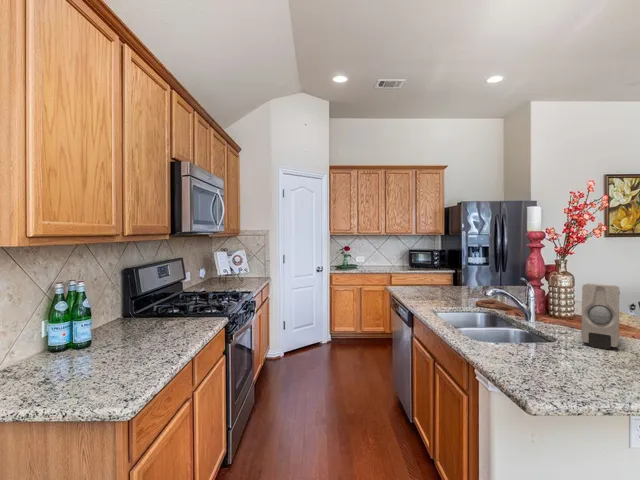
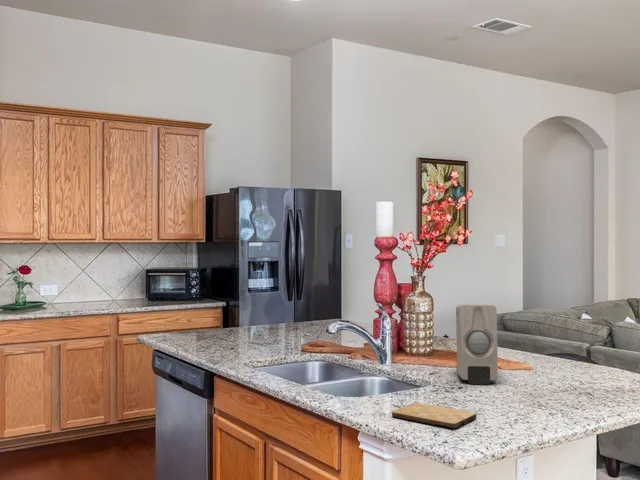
cutting board: none [498,353,573,380] -> present [392,403,477,429]

